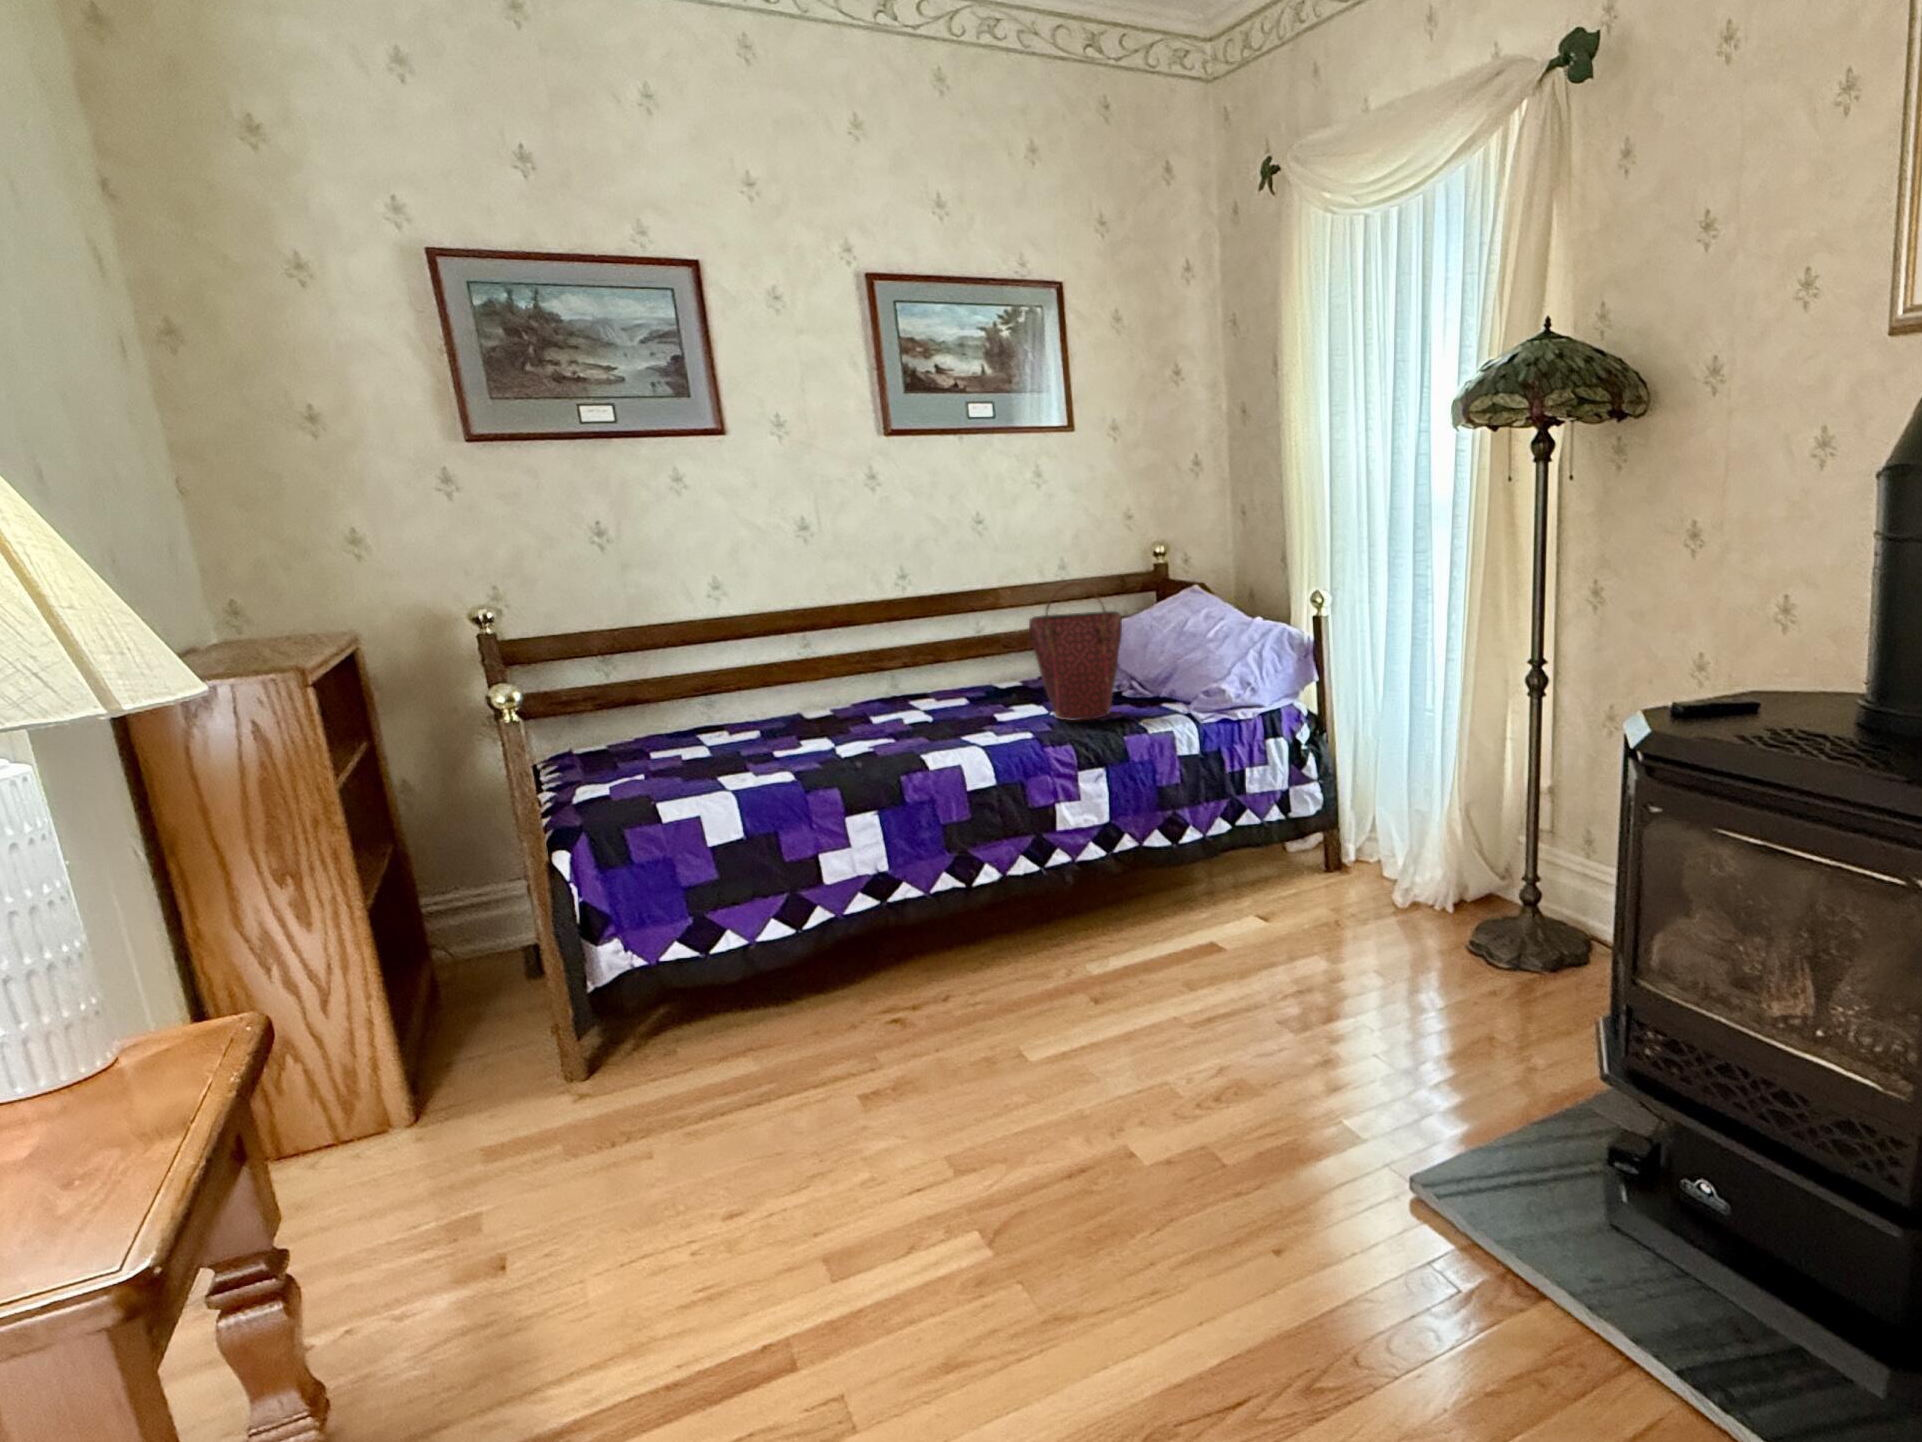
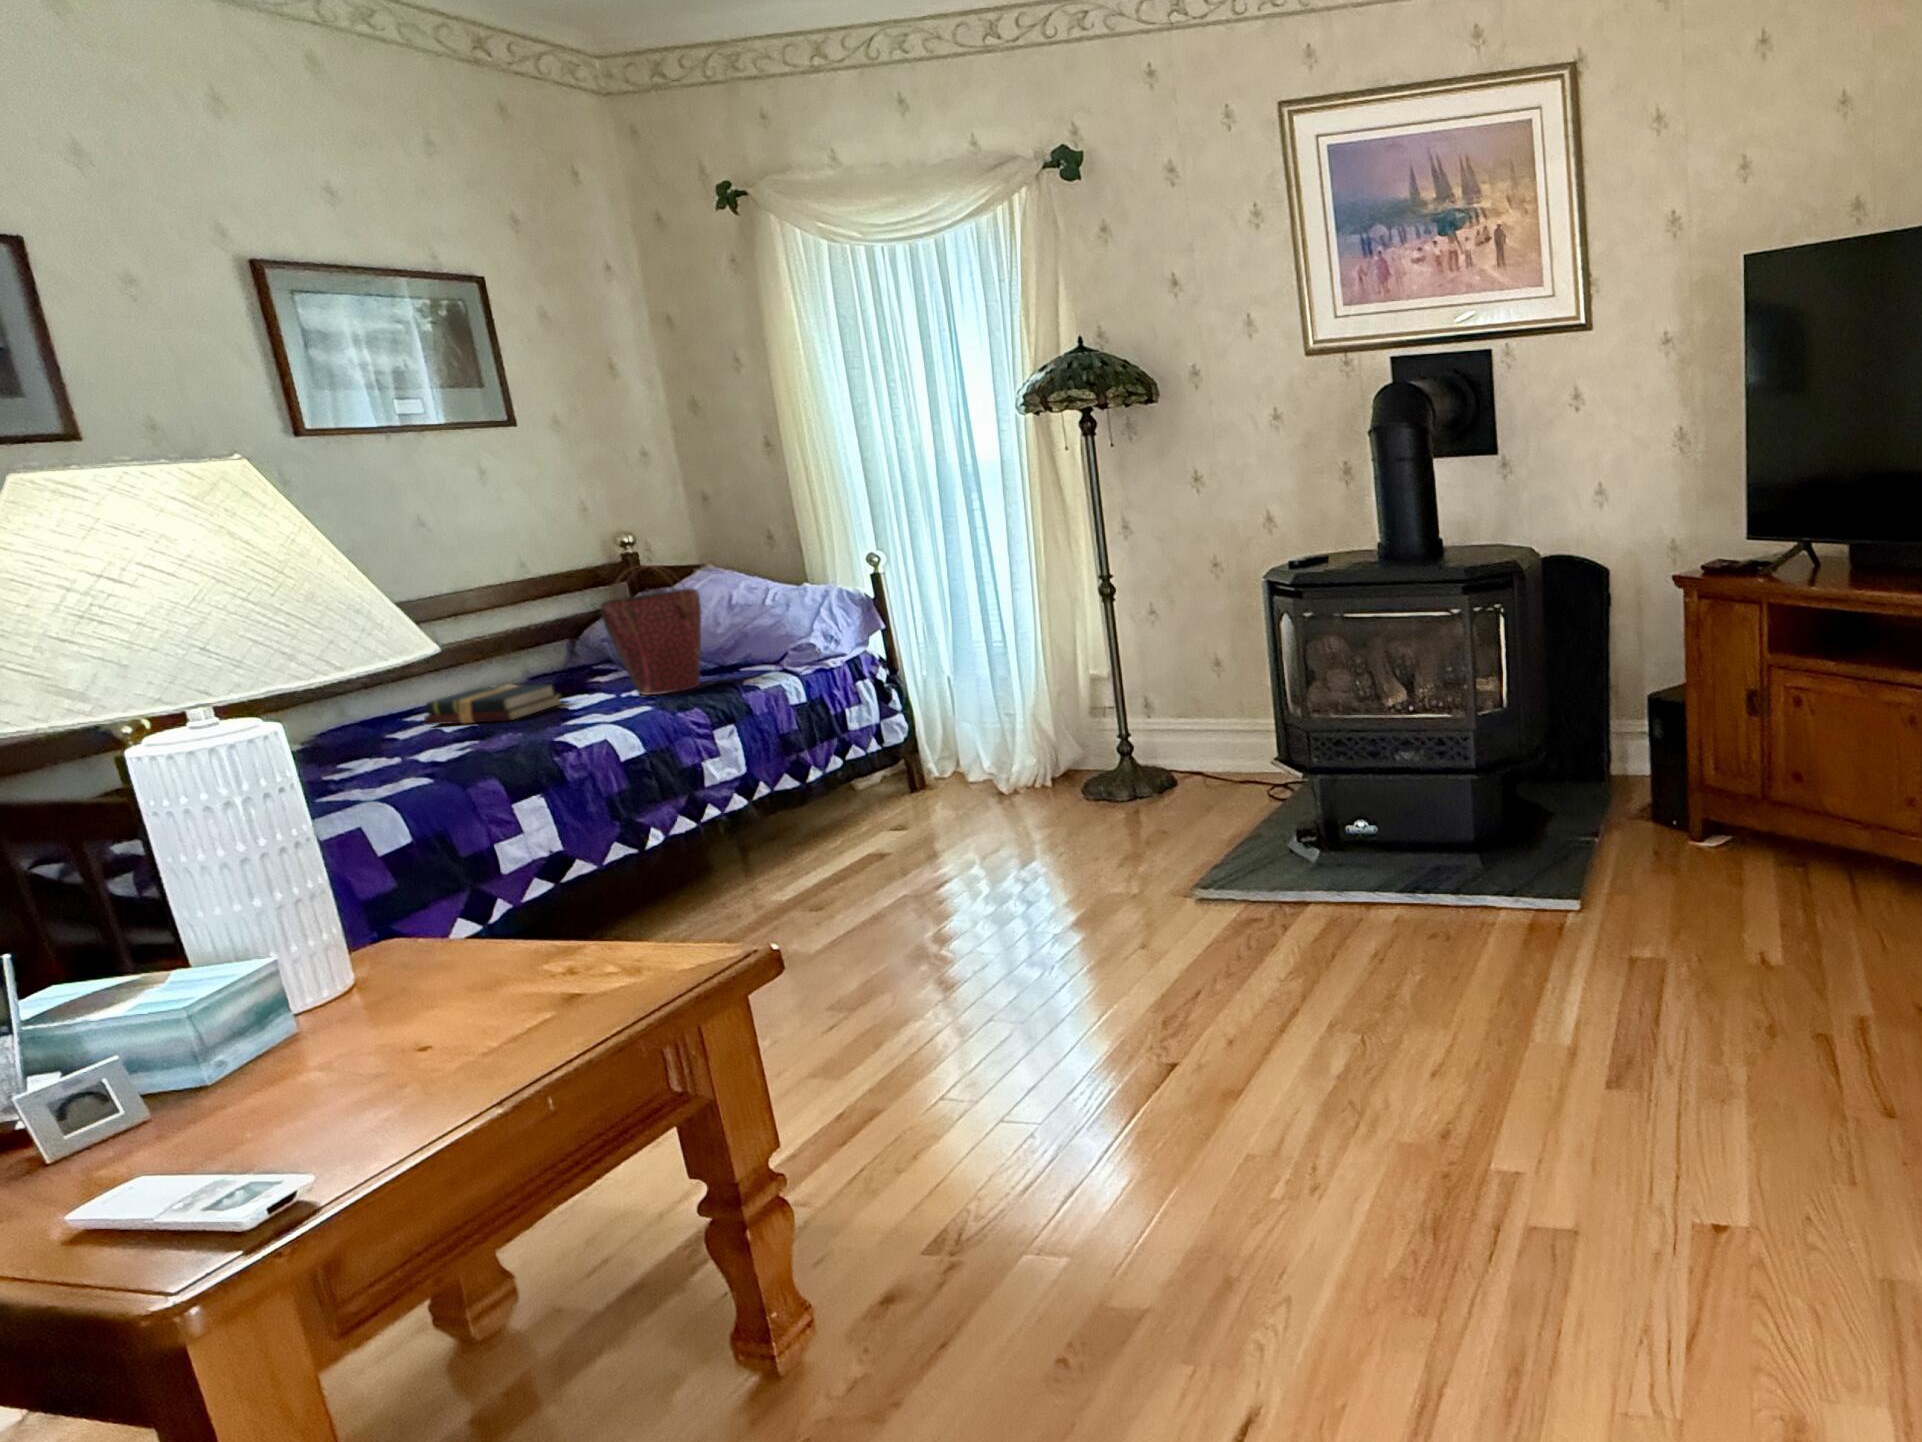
hardback book: none [909,683,1007,722] -> present [424,684,560,725]

